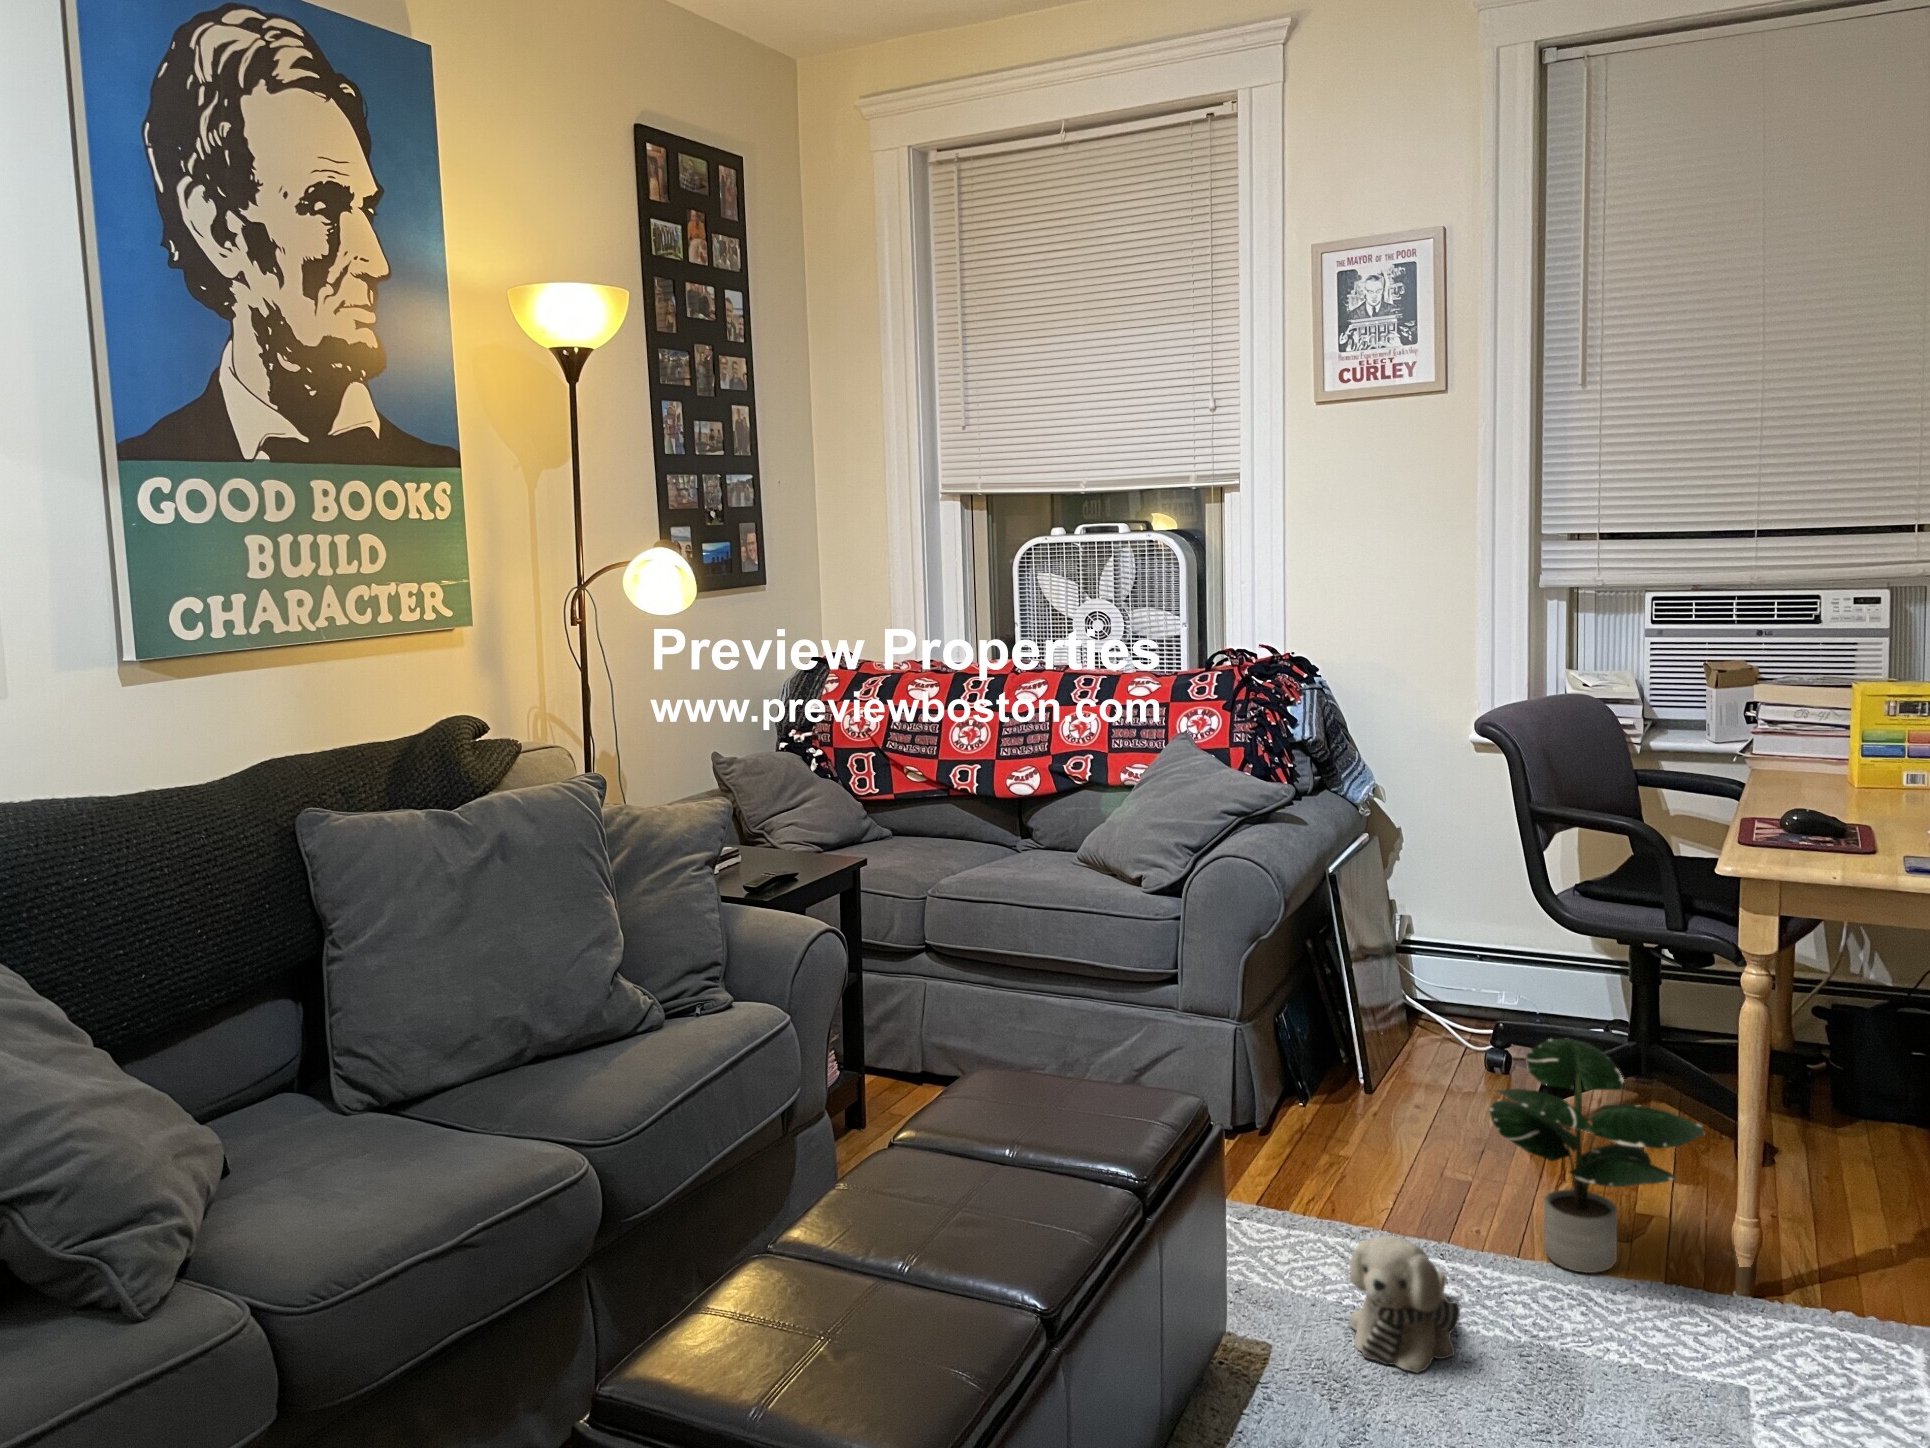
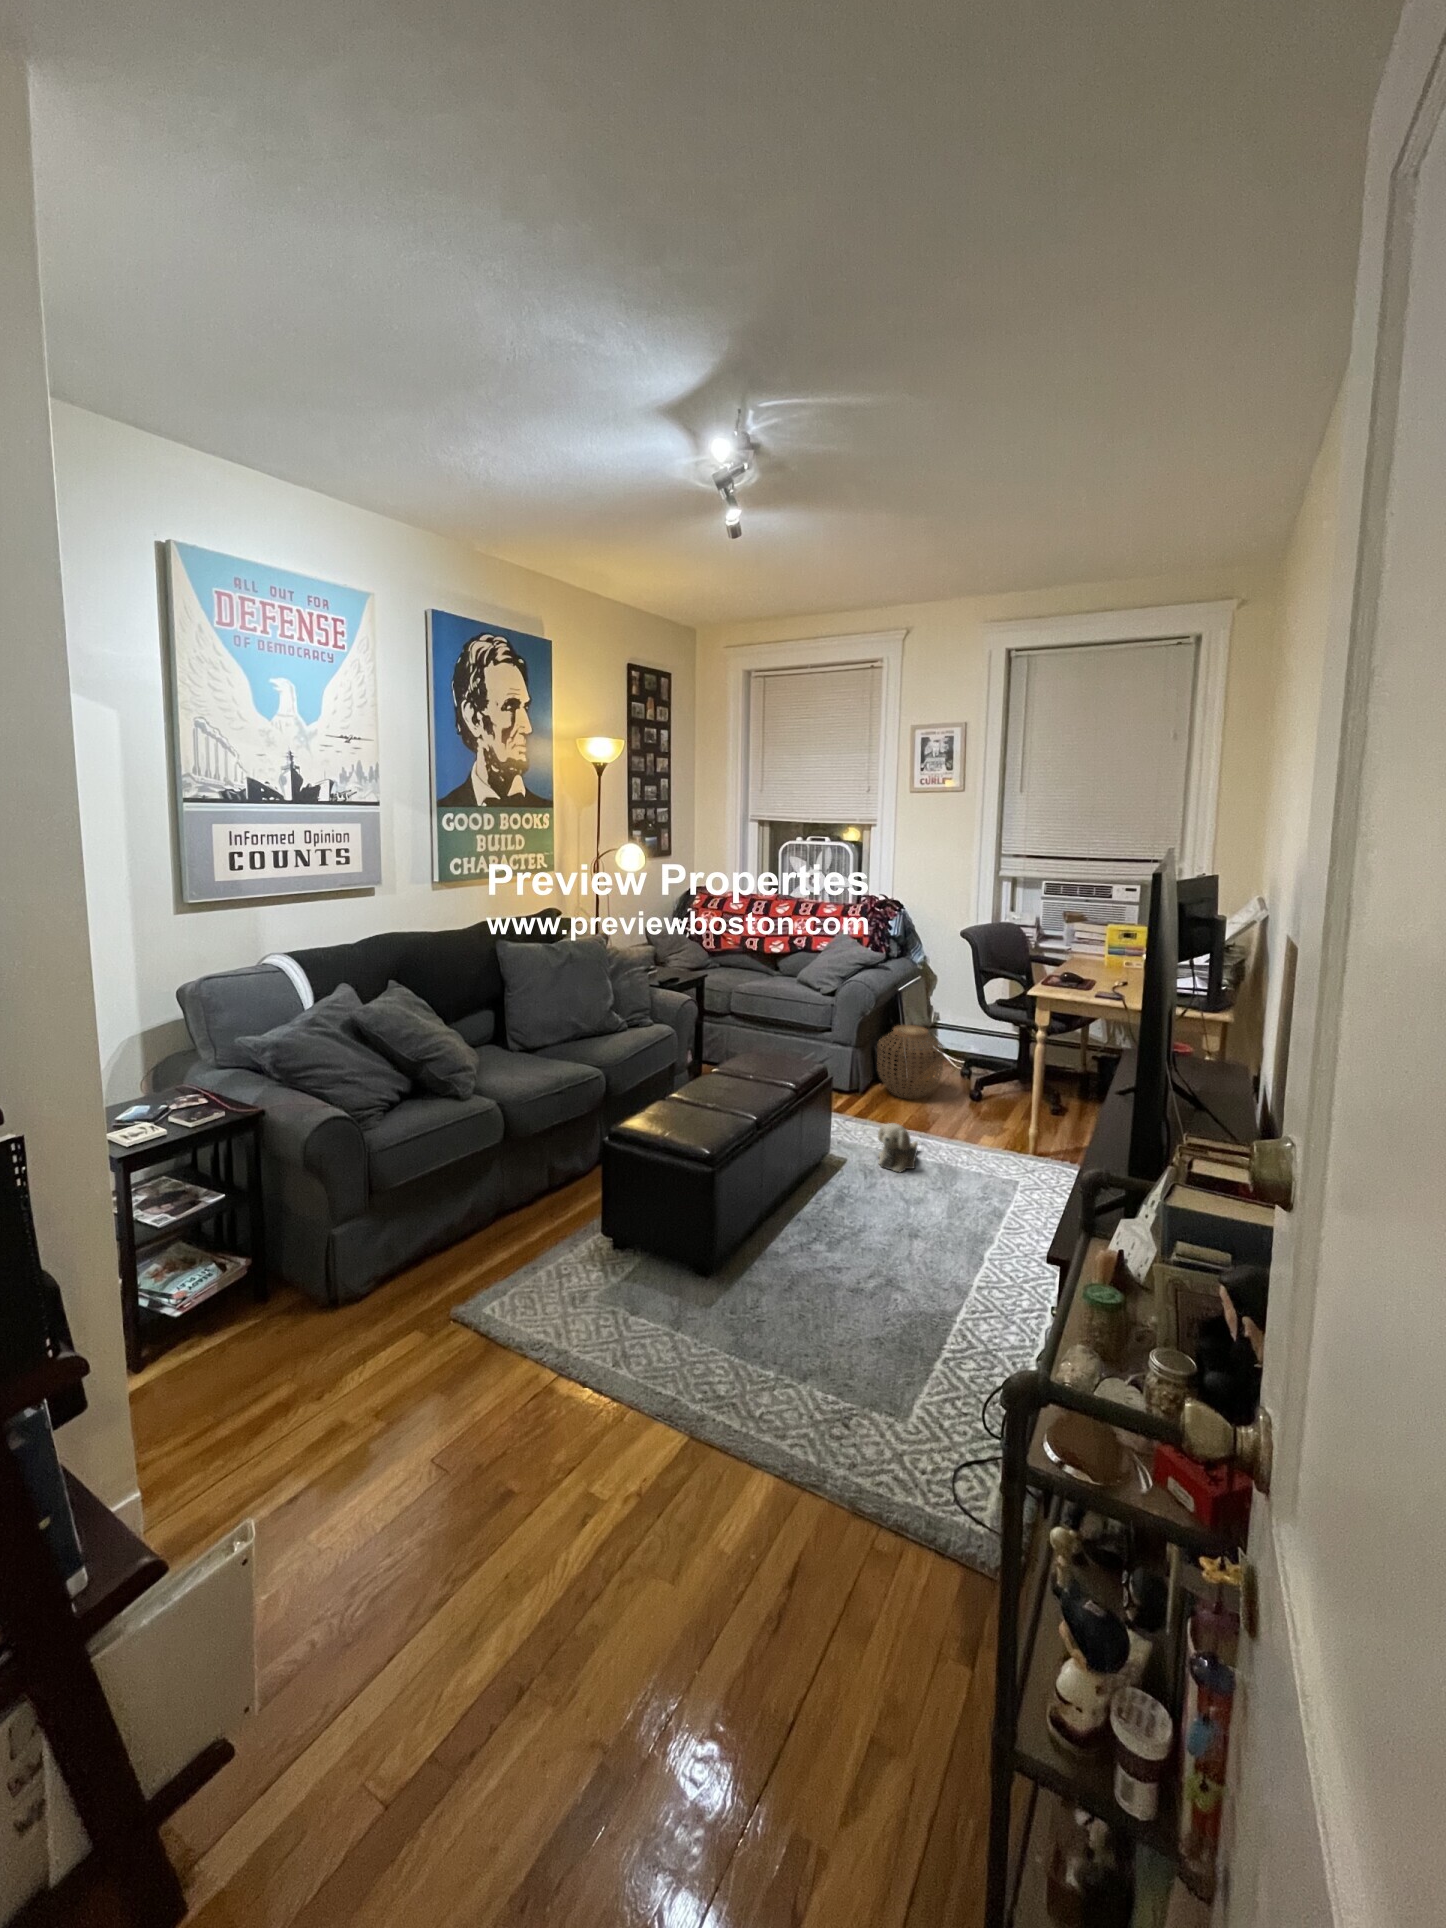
woven basket: none [1295,954,1458,1138] -> present [877,1025,943,1099]
potted plant: present [1489,1038,1705,1273] -> none [943,1059,1022,1147]

